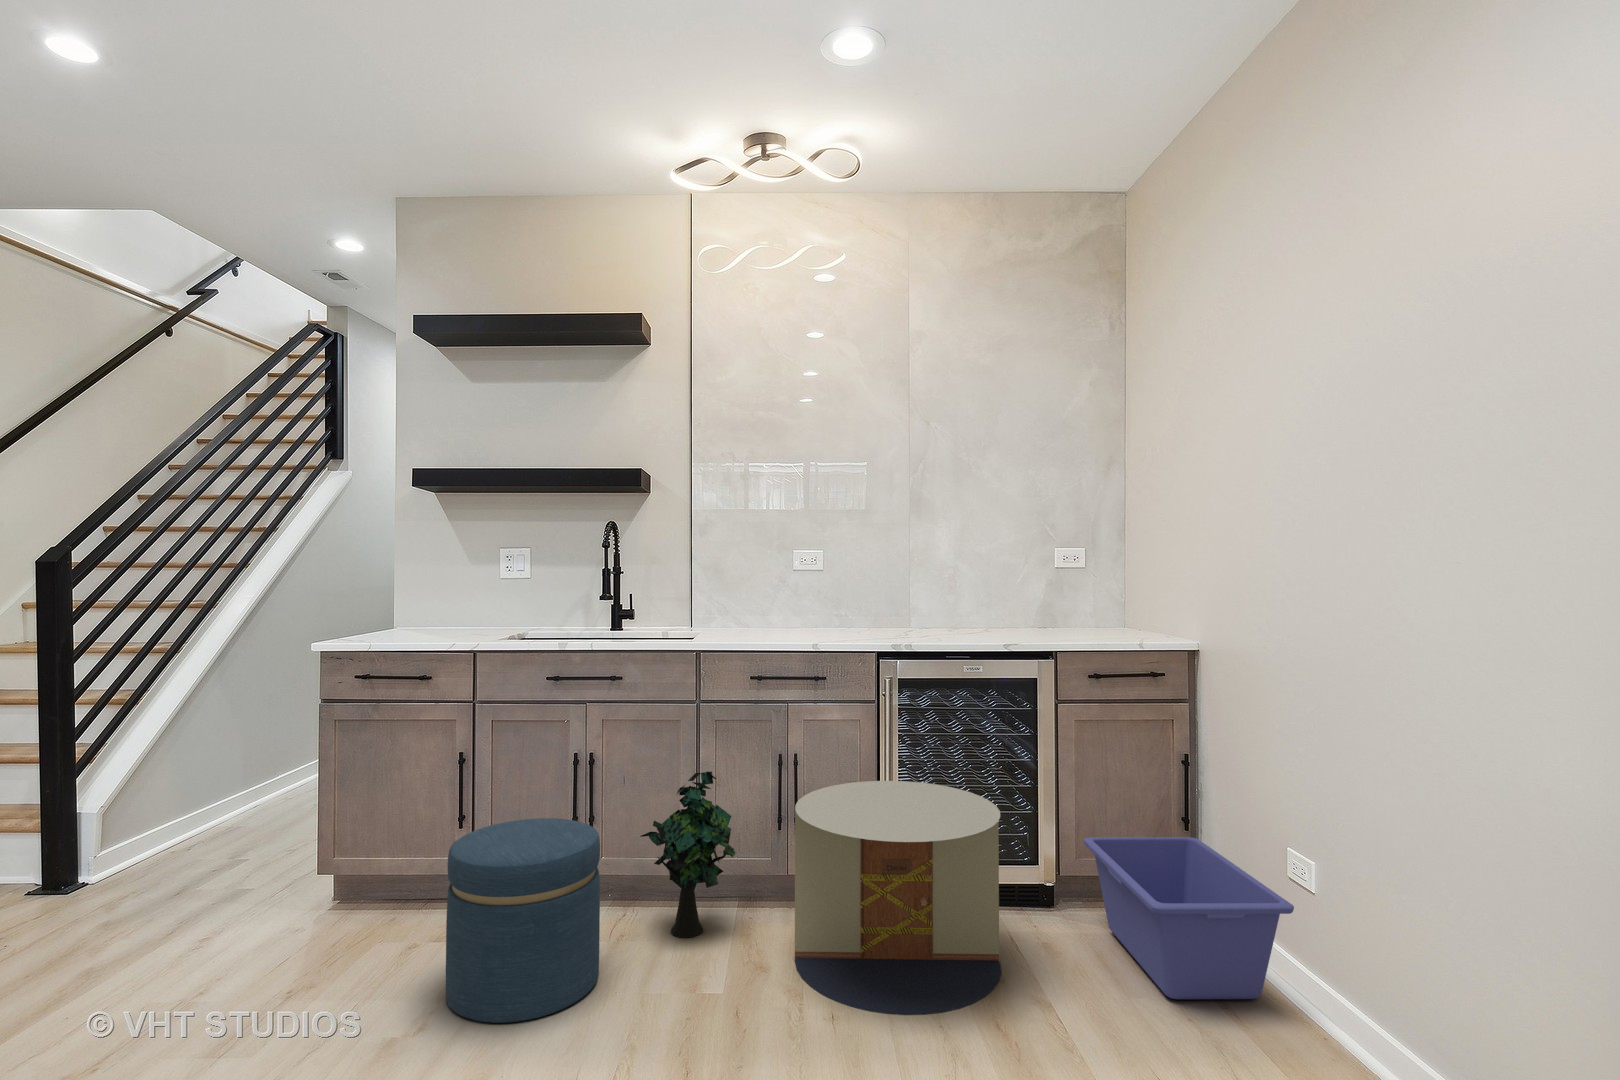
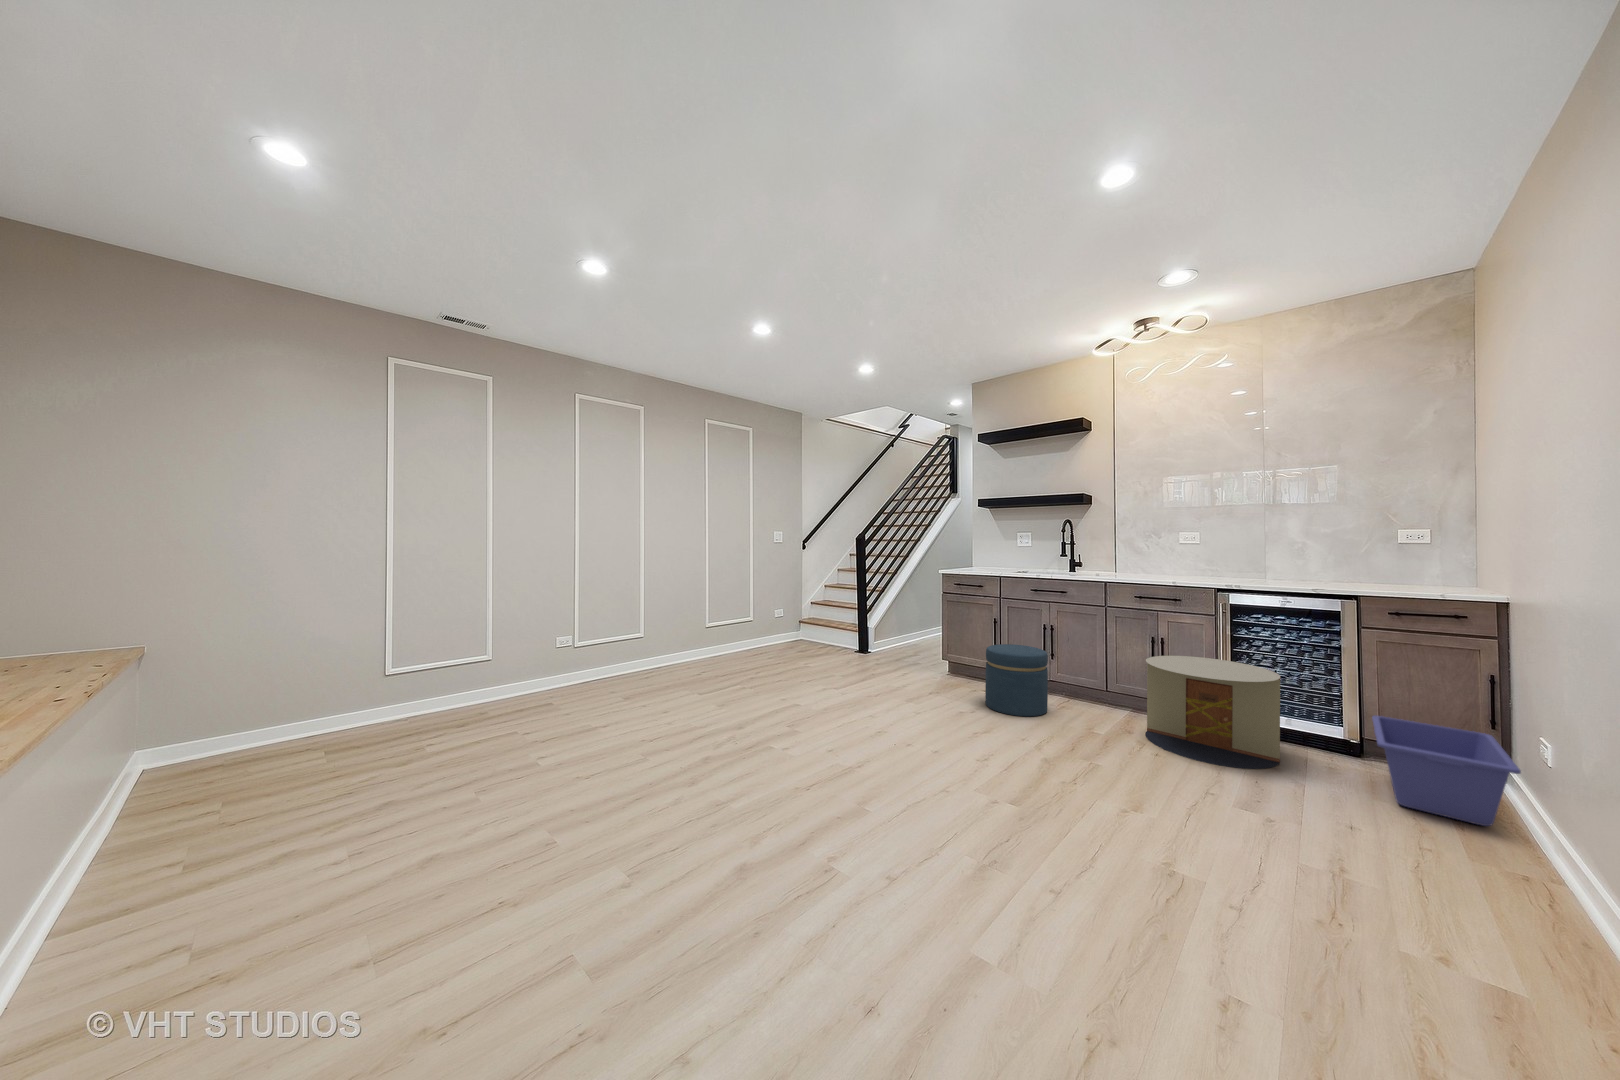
decorative plant: present [640,772,735,938] -> none [1071,638,1121,713]

